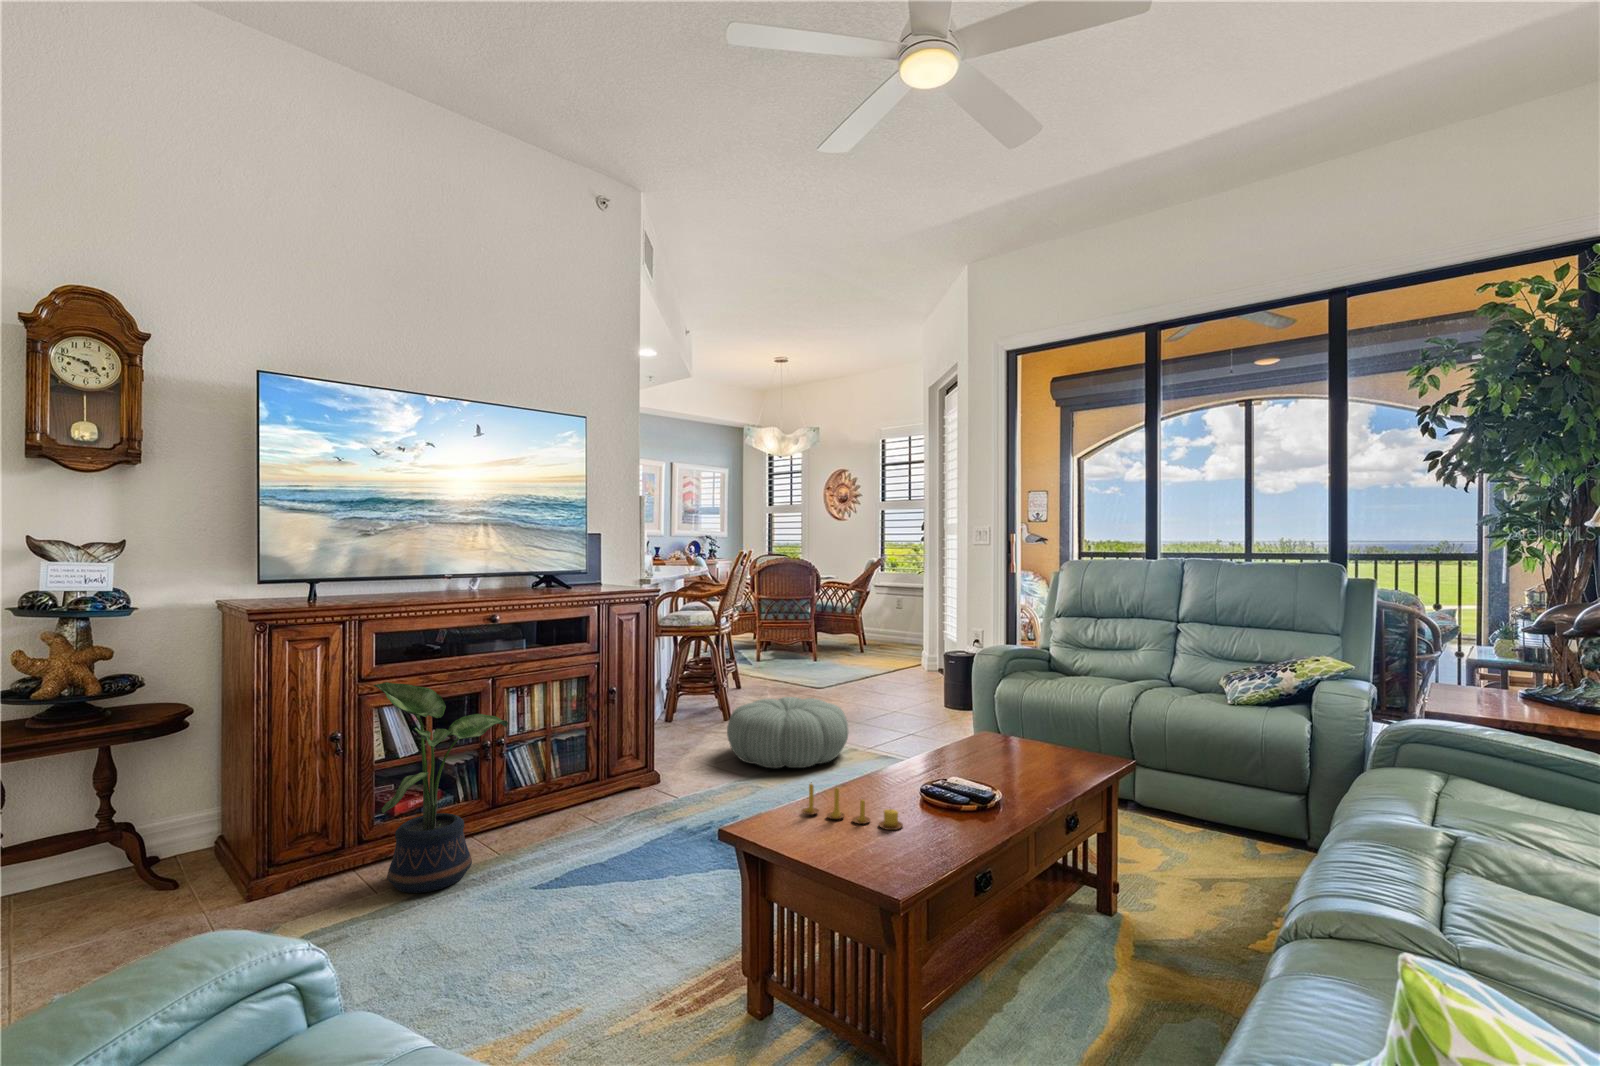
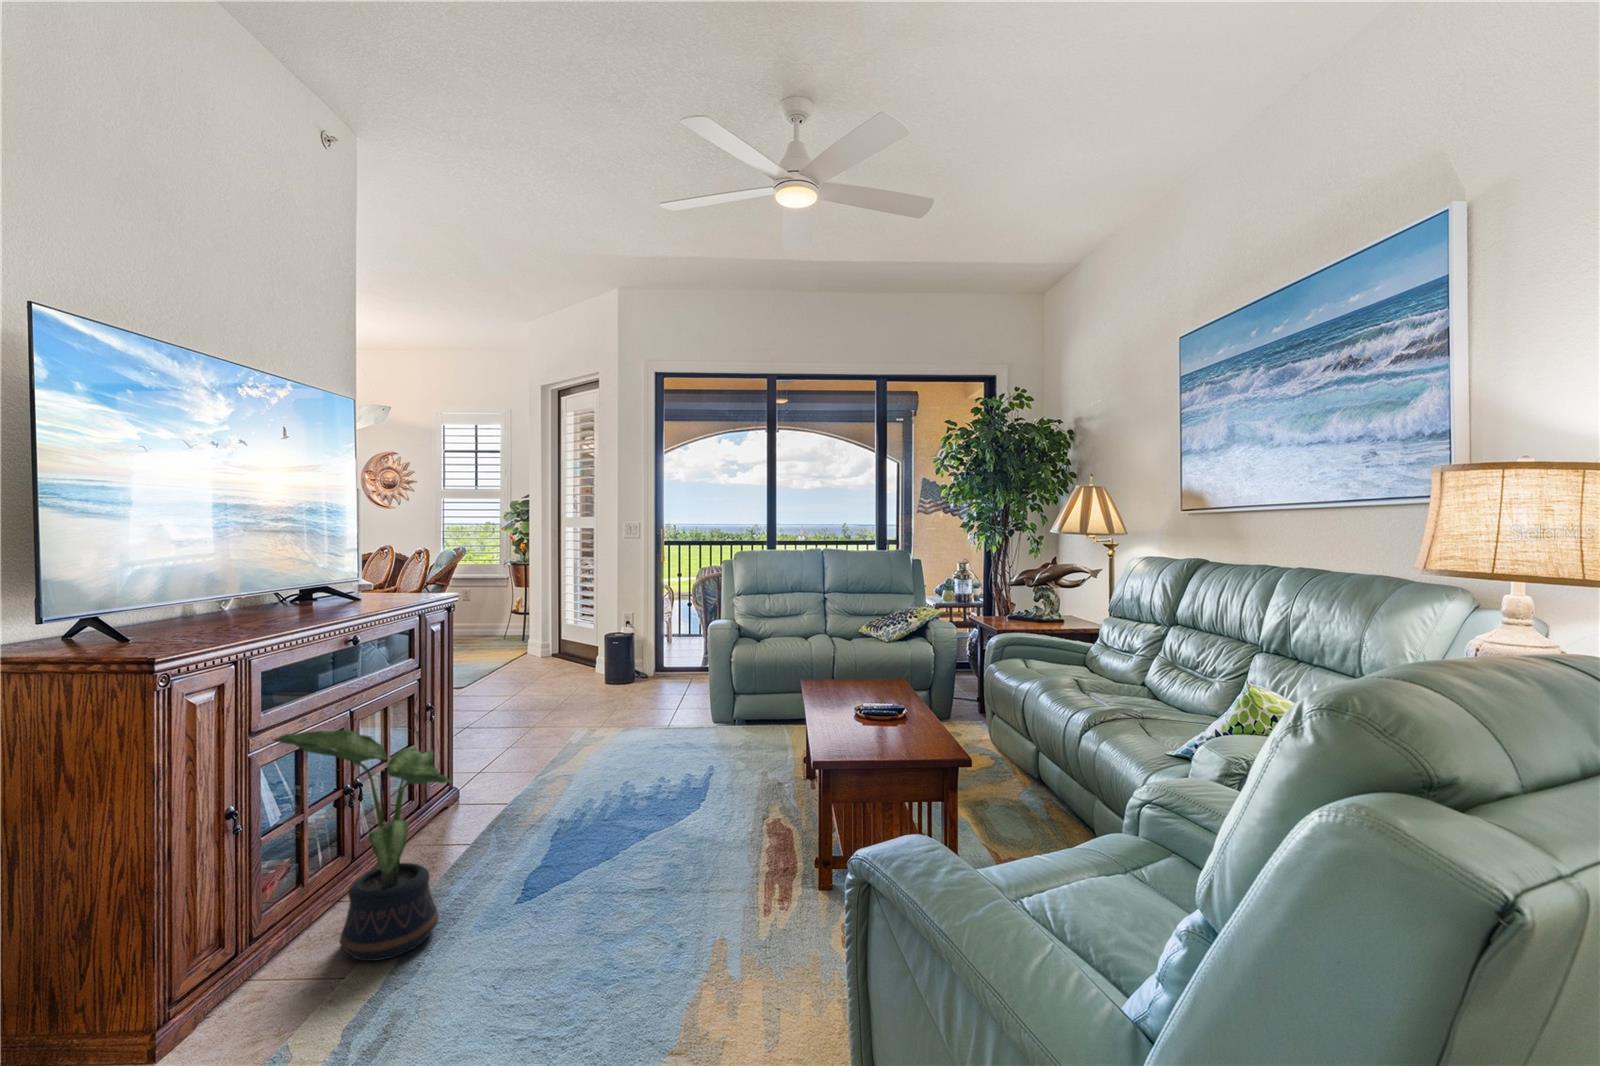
pouf: present [727,697,848,768] -> none [483,687,605,757]
candle: present [801,783,903,830] -> none [834,720,904,745]

